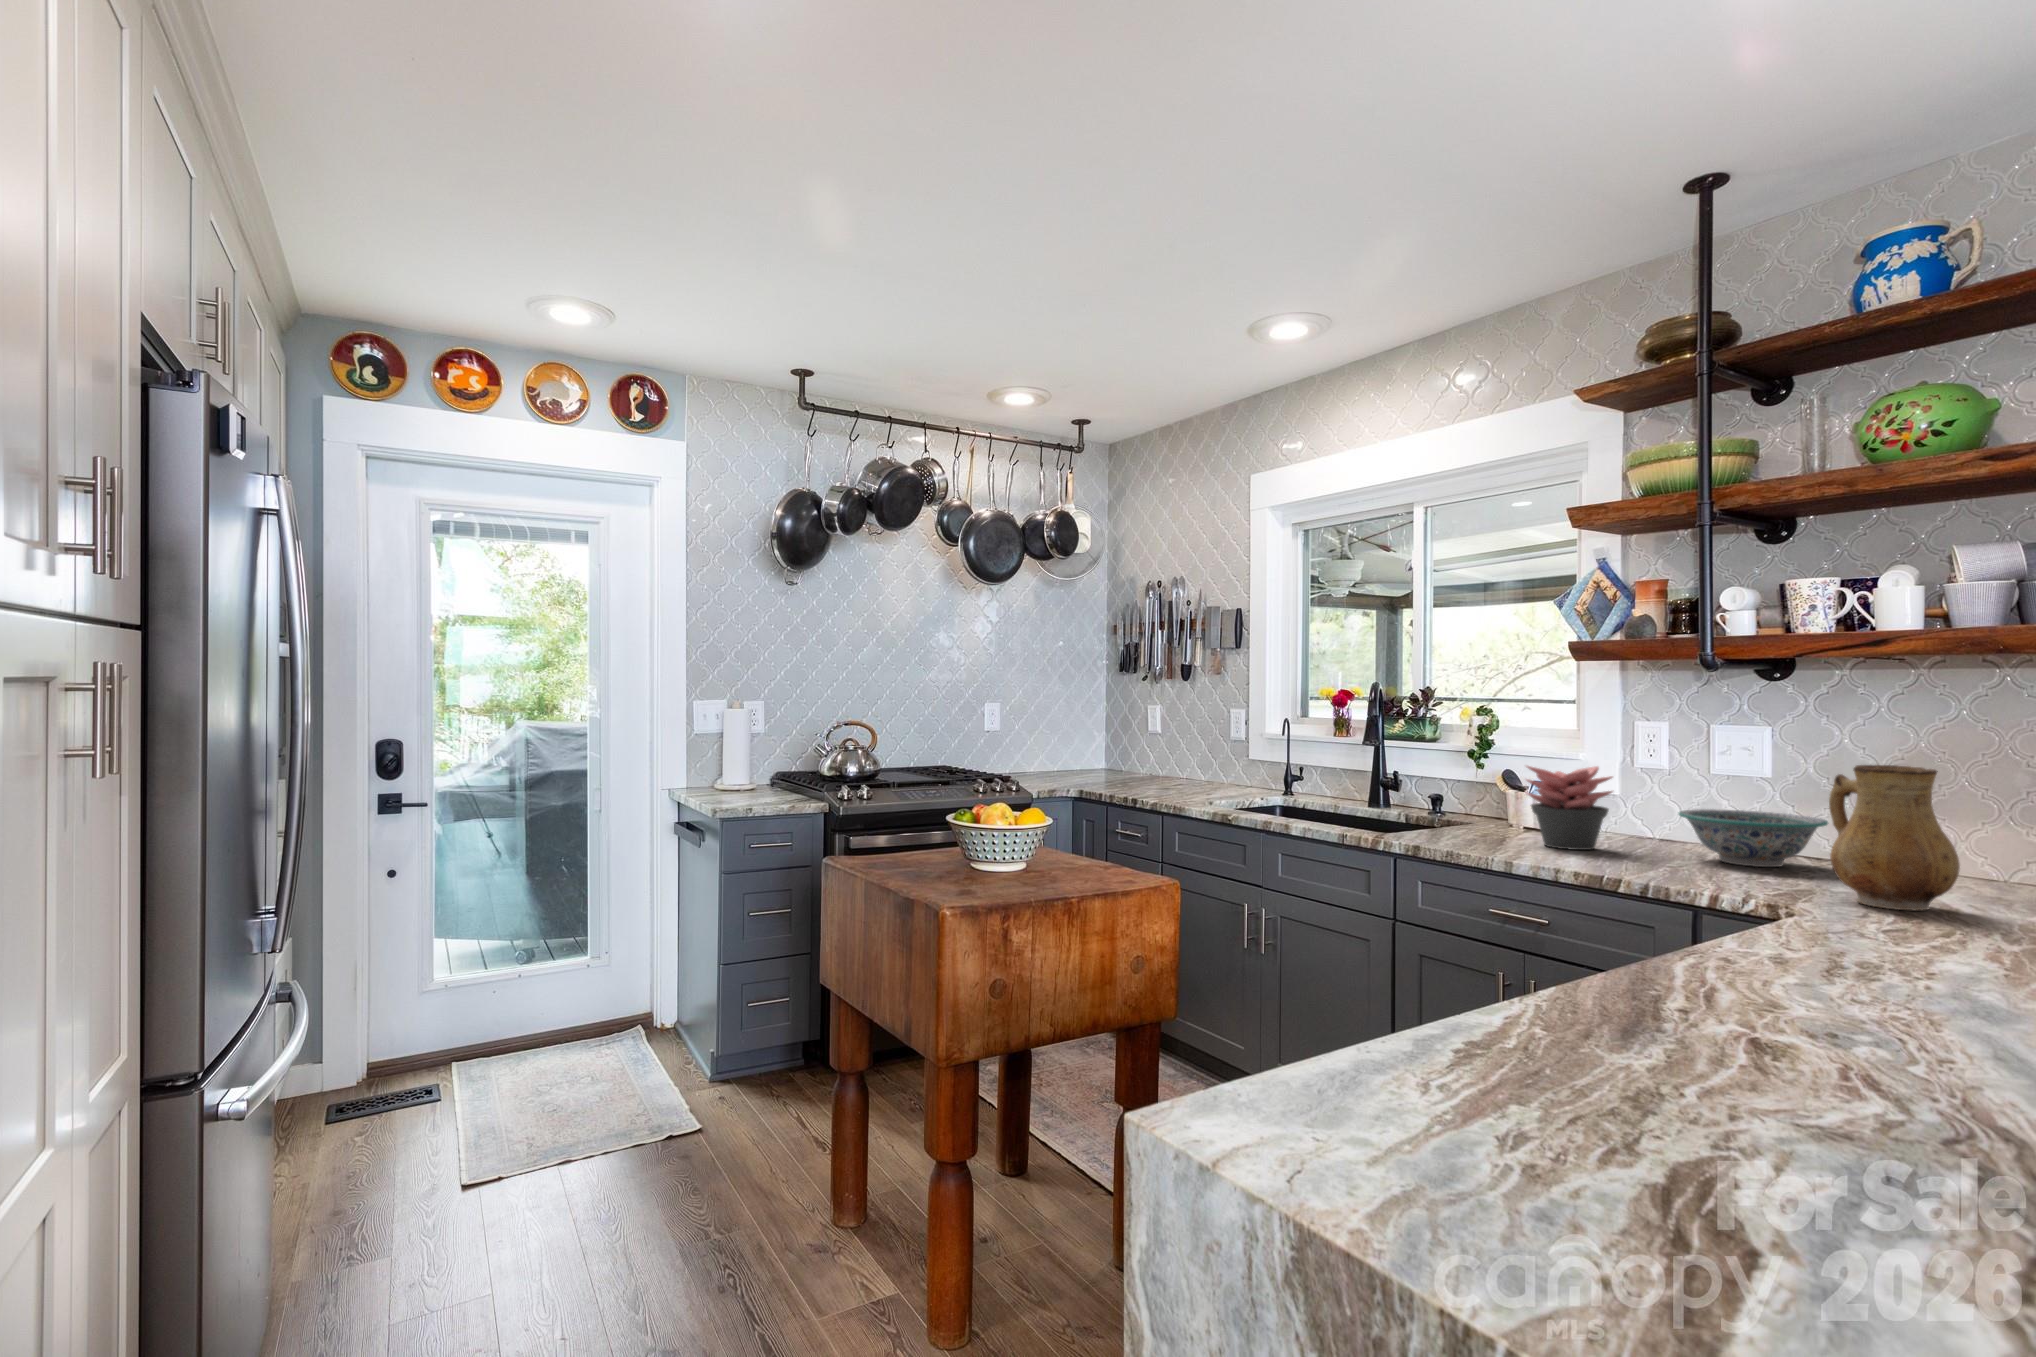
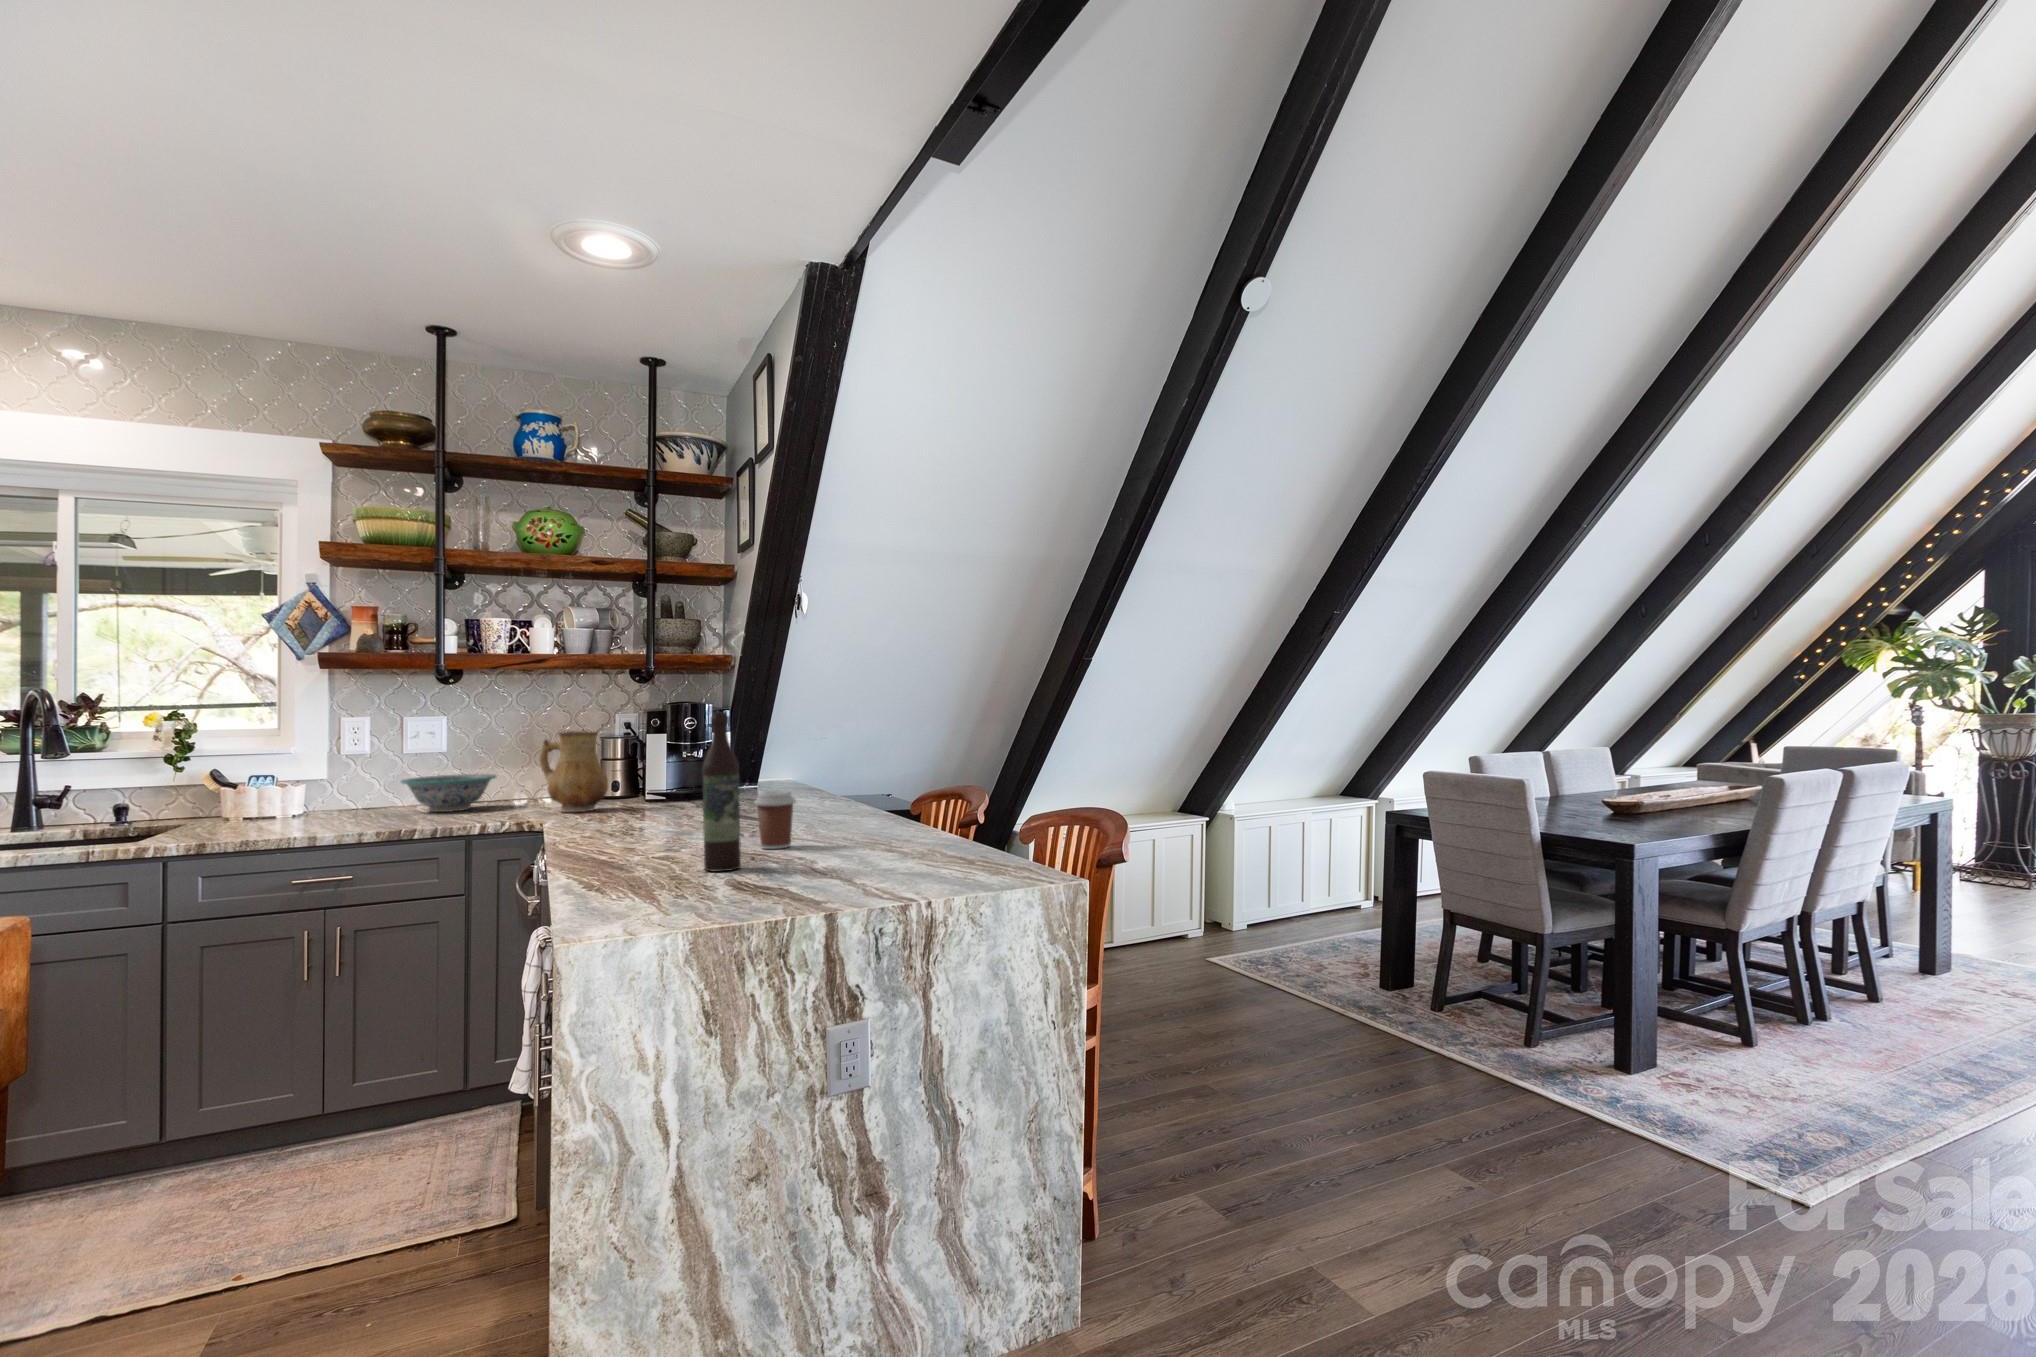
wine bottle: none [1410,742,1493,1096] -> present [702,712,741,872]
succulent plant: present [1526,766,1612,850] -> none [279,755,358,824]
coffee cup: none [1728,946,1857,1107] -> present [754,791,796,849]

